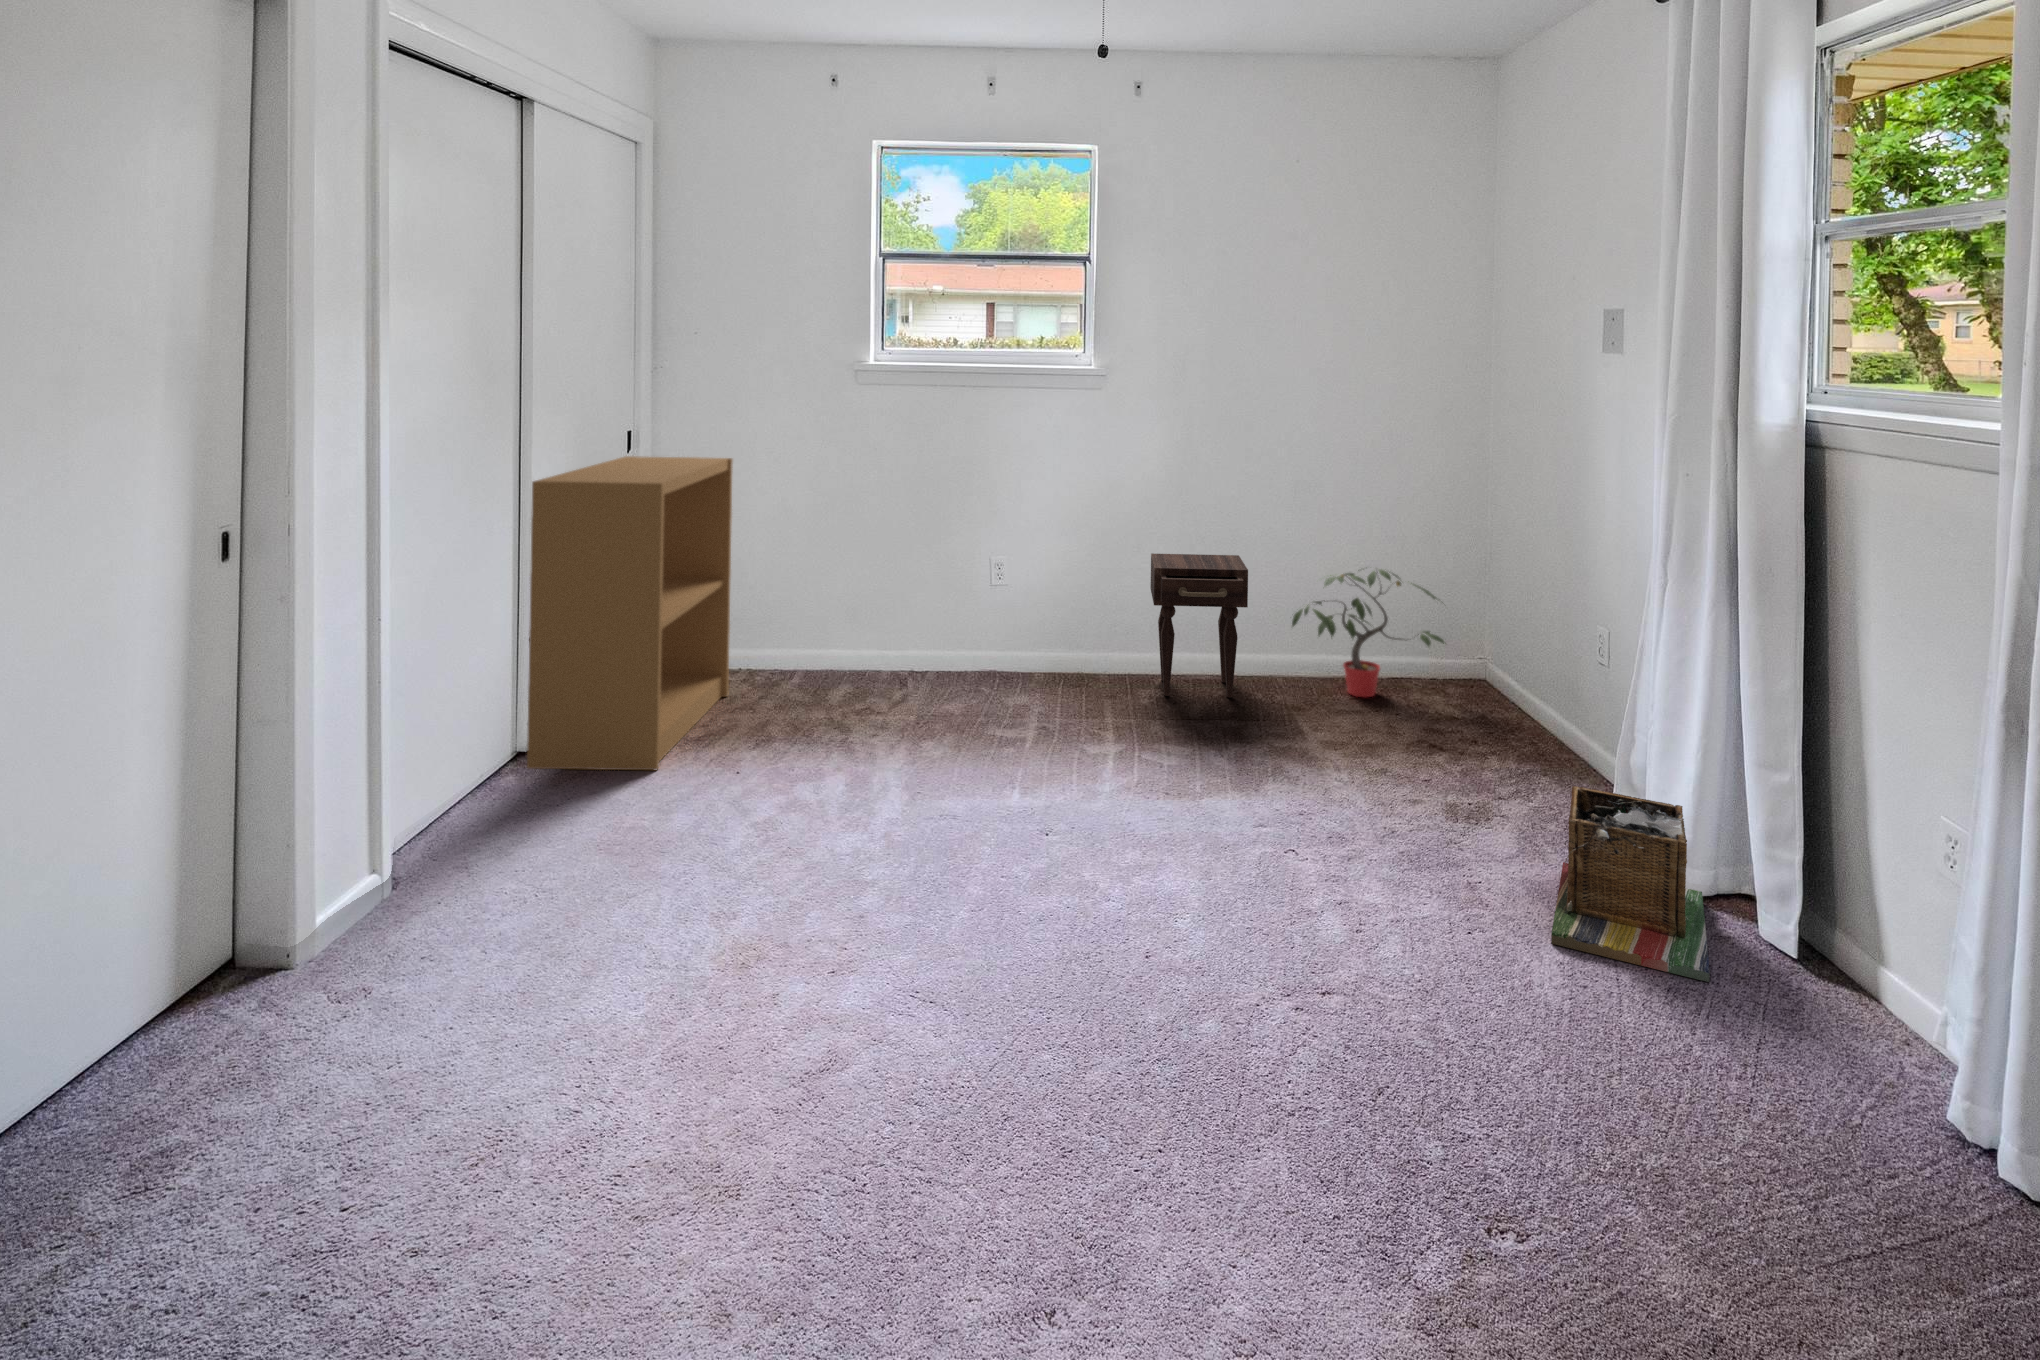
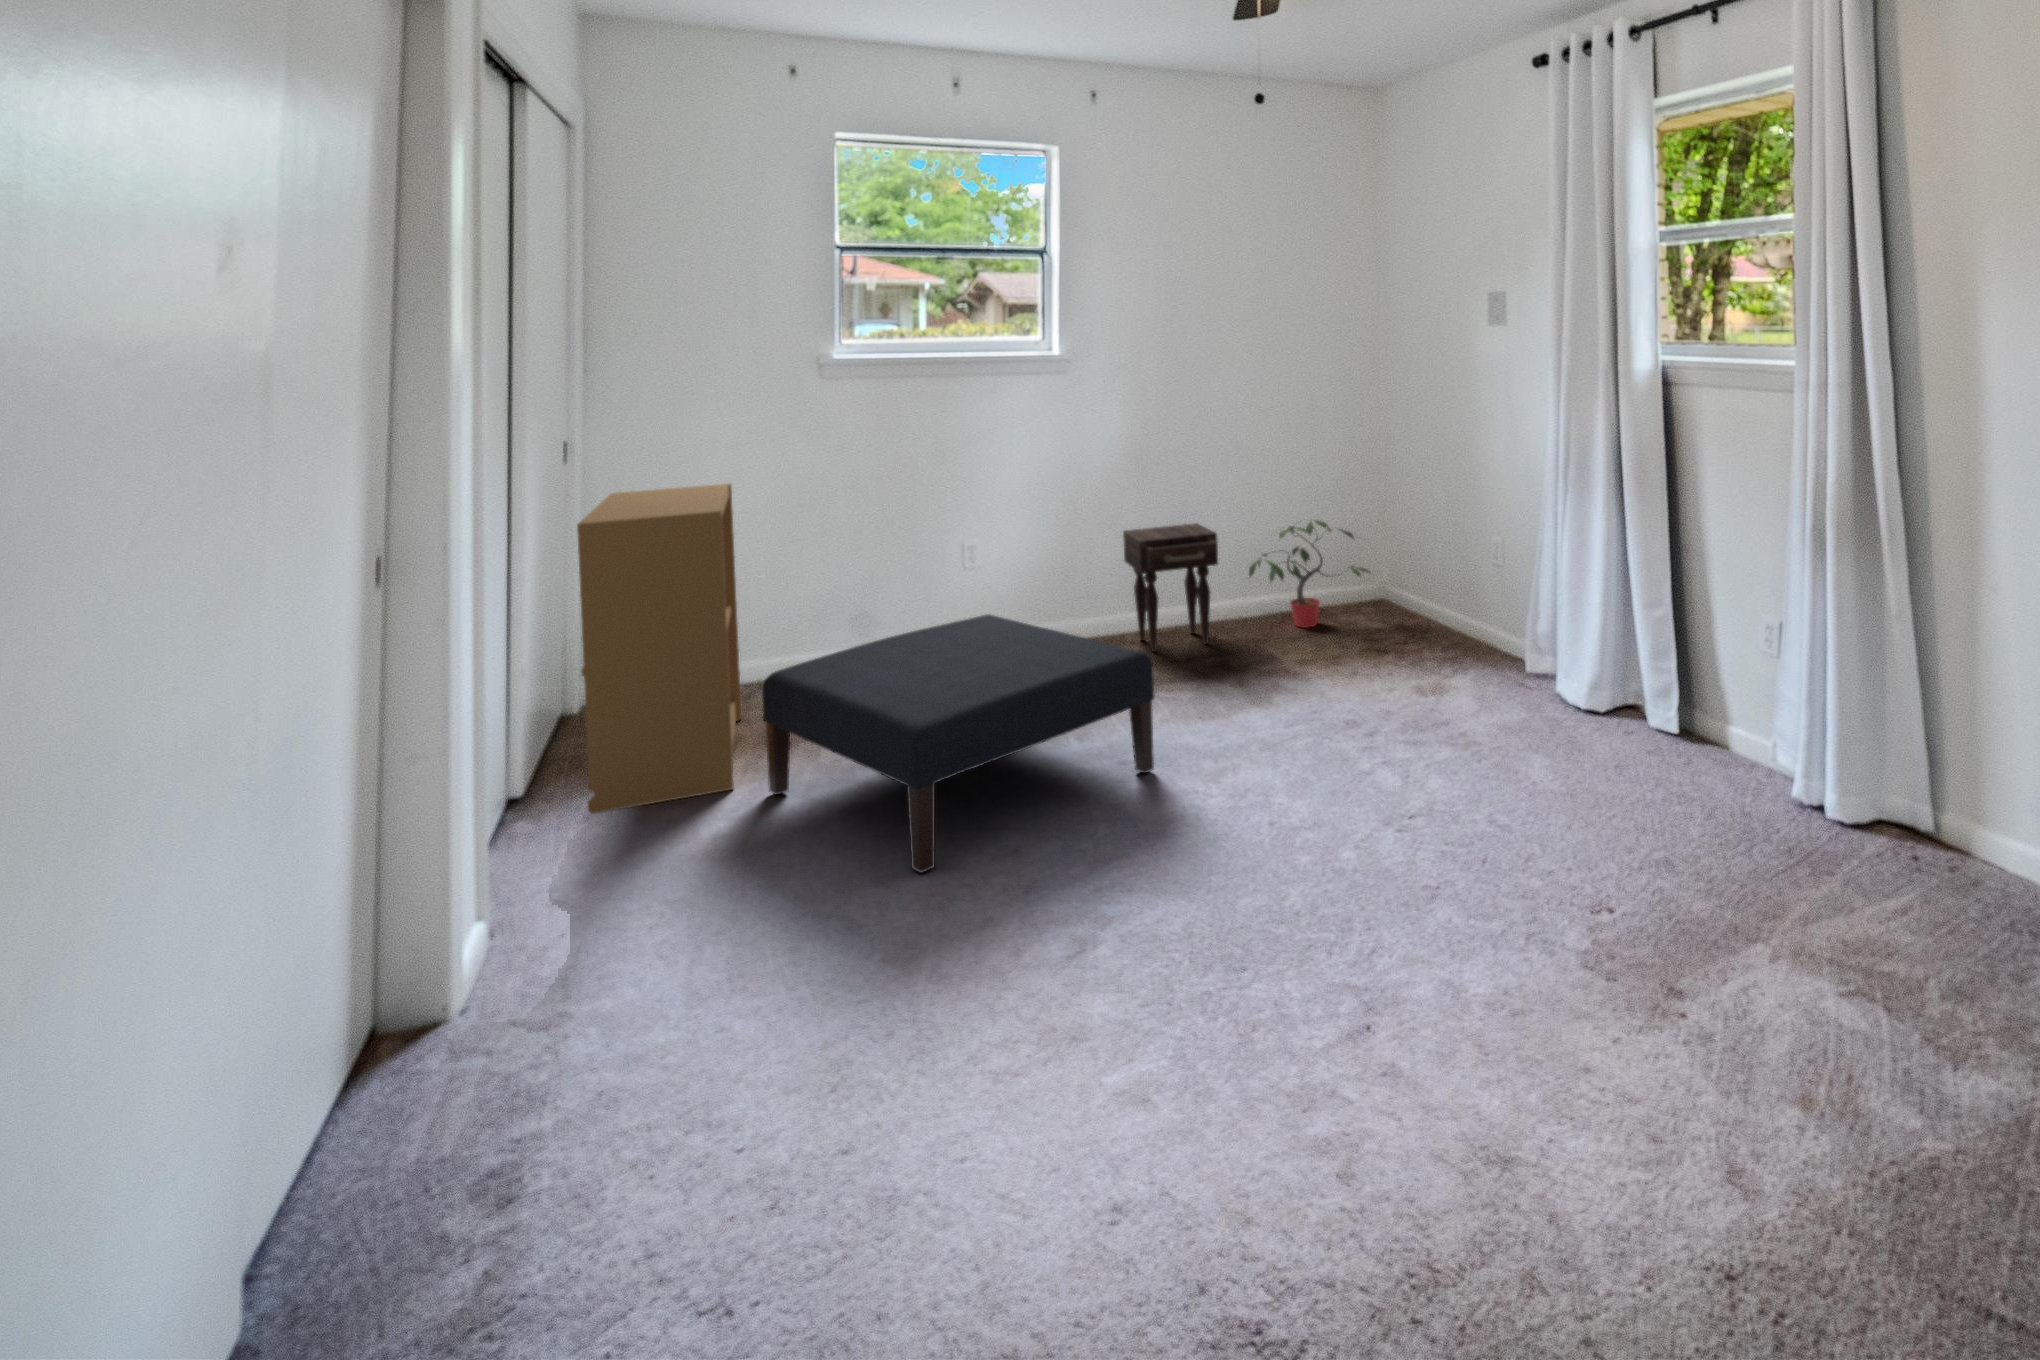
ottoman: none [679,627,1065,913] -> present [762,614,1154,873]
laundry basket: present [1551,786,1710,982] -> none [1517,651,1636,759]

